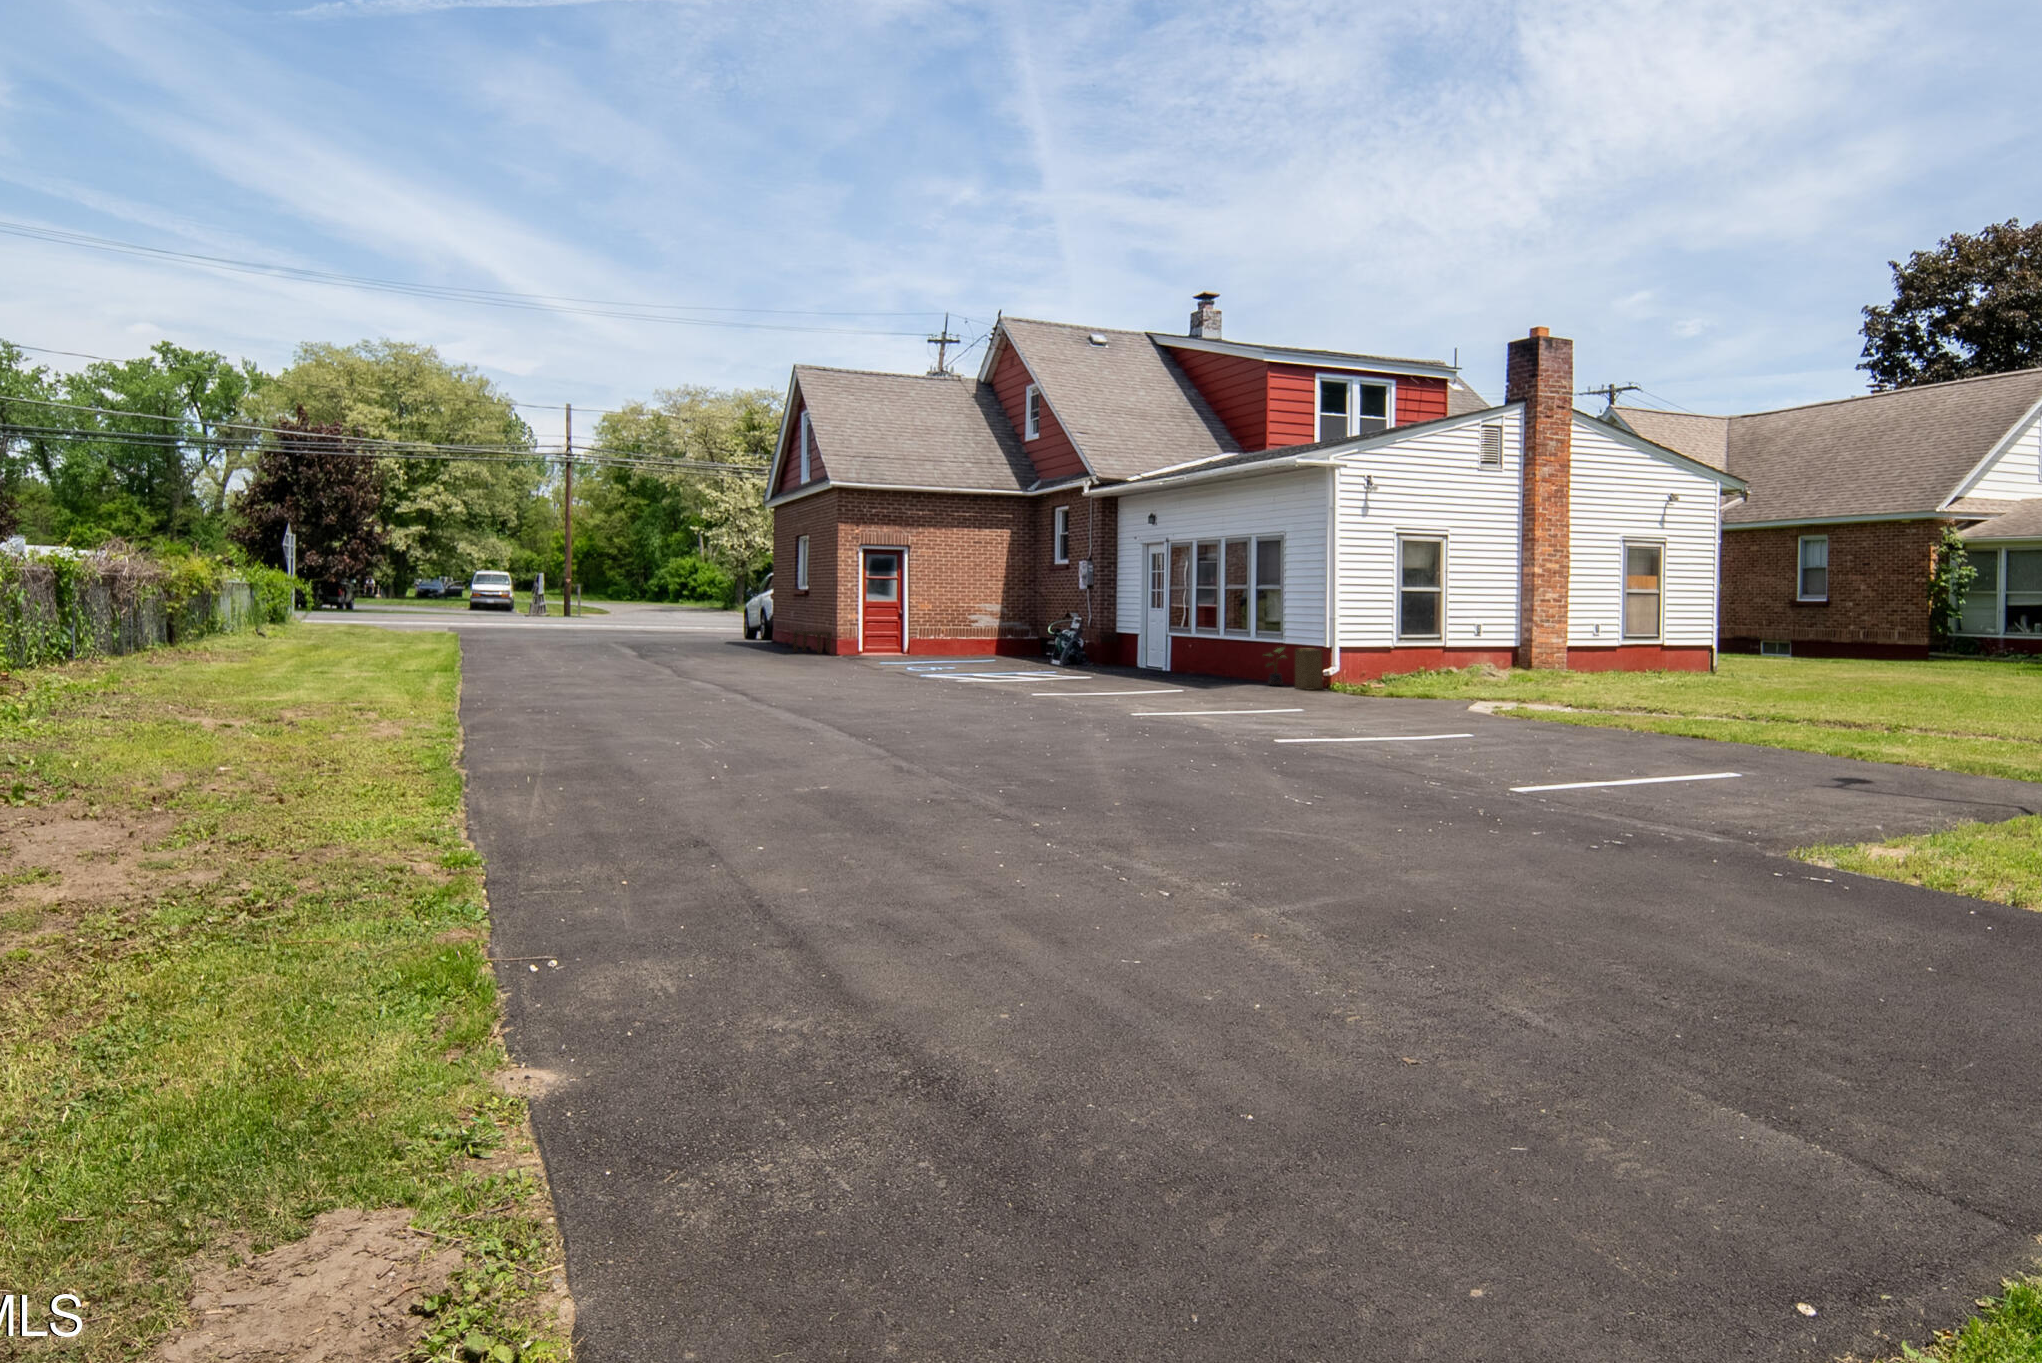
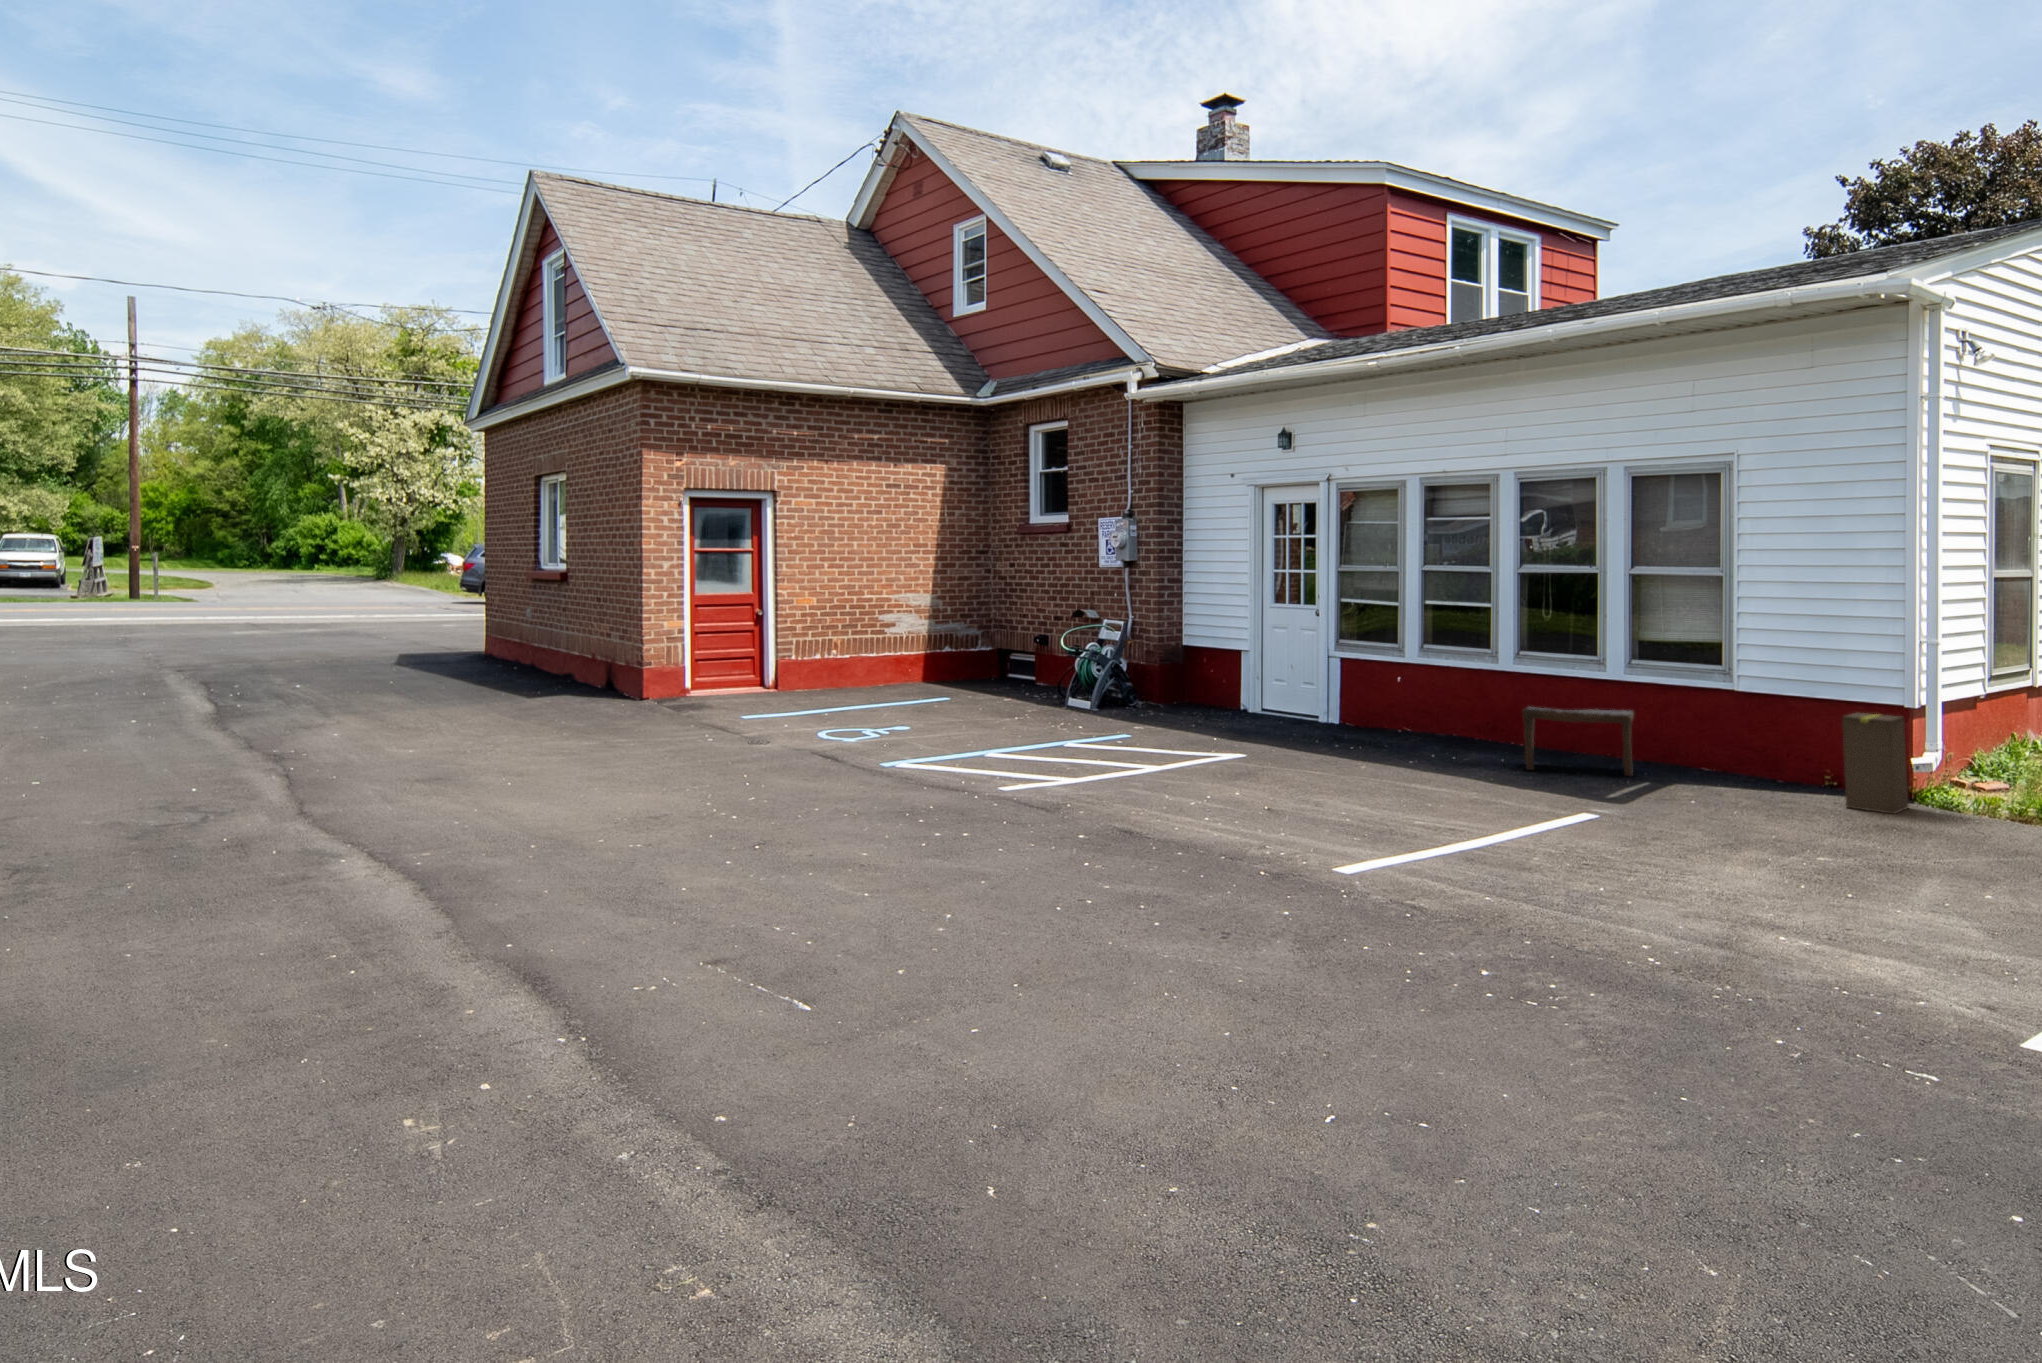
bench: present [793,630,831,654] -> present [1522,707,1634,777]
potted plant: present [1266,647,1285,686] -> none [1731,704,1798,796]

